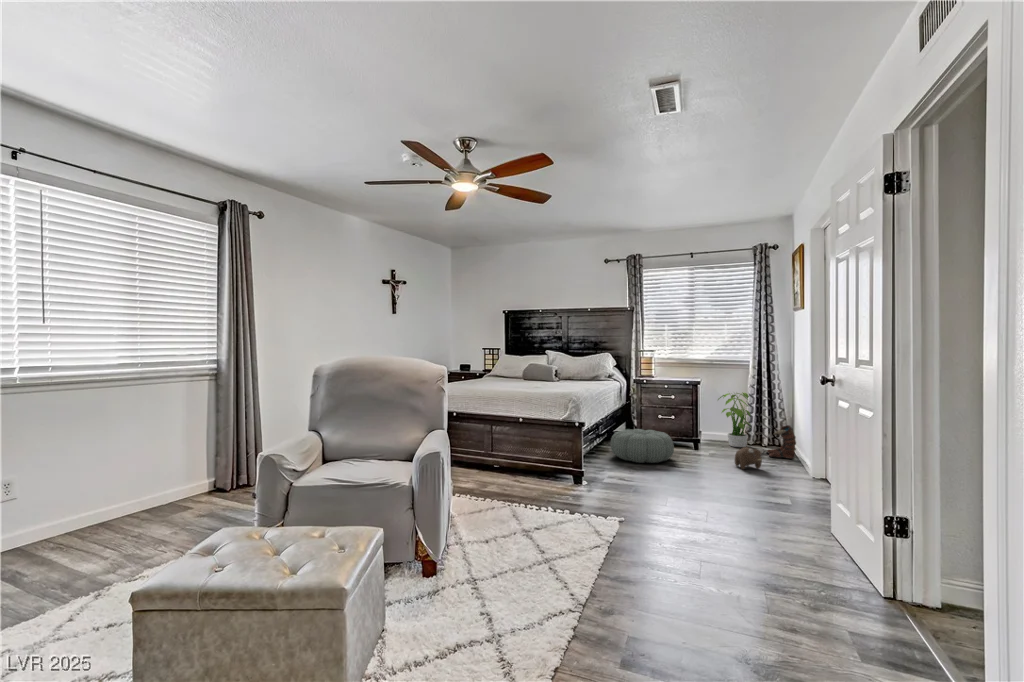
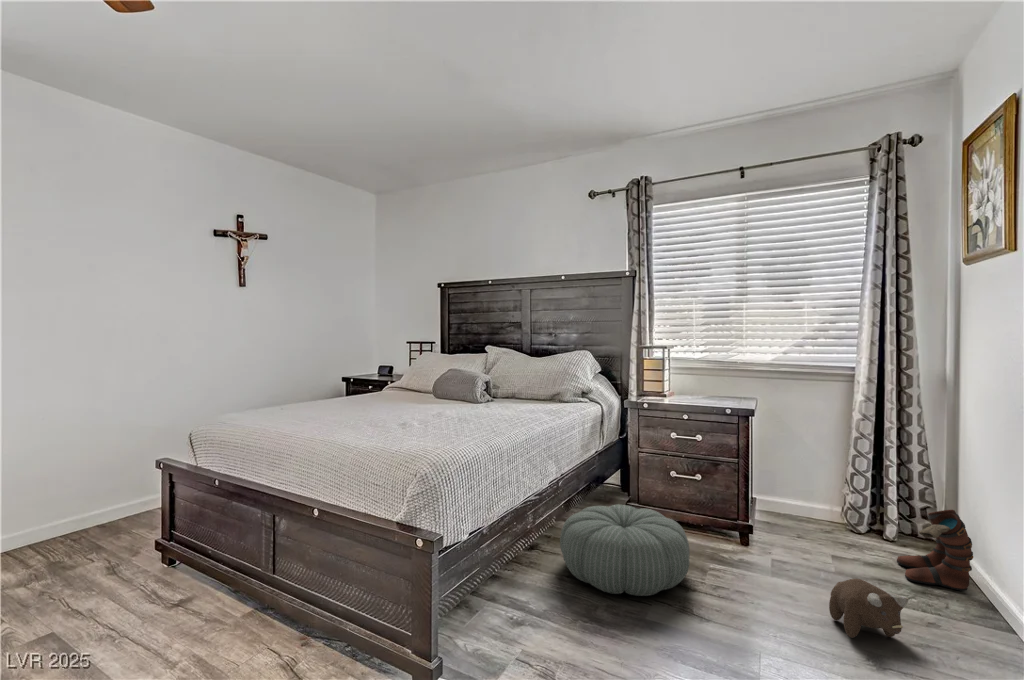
potted plant: present [718,393,750,447] -> none [789,423,869,537]

